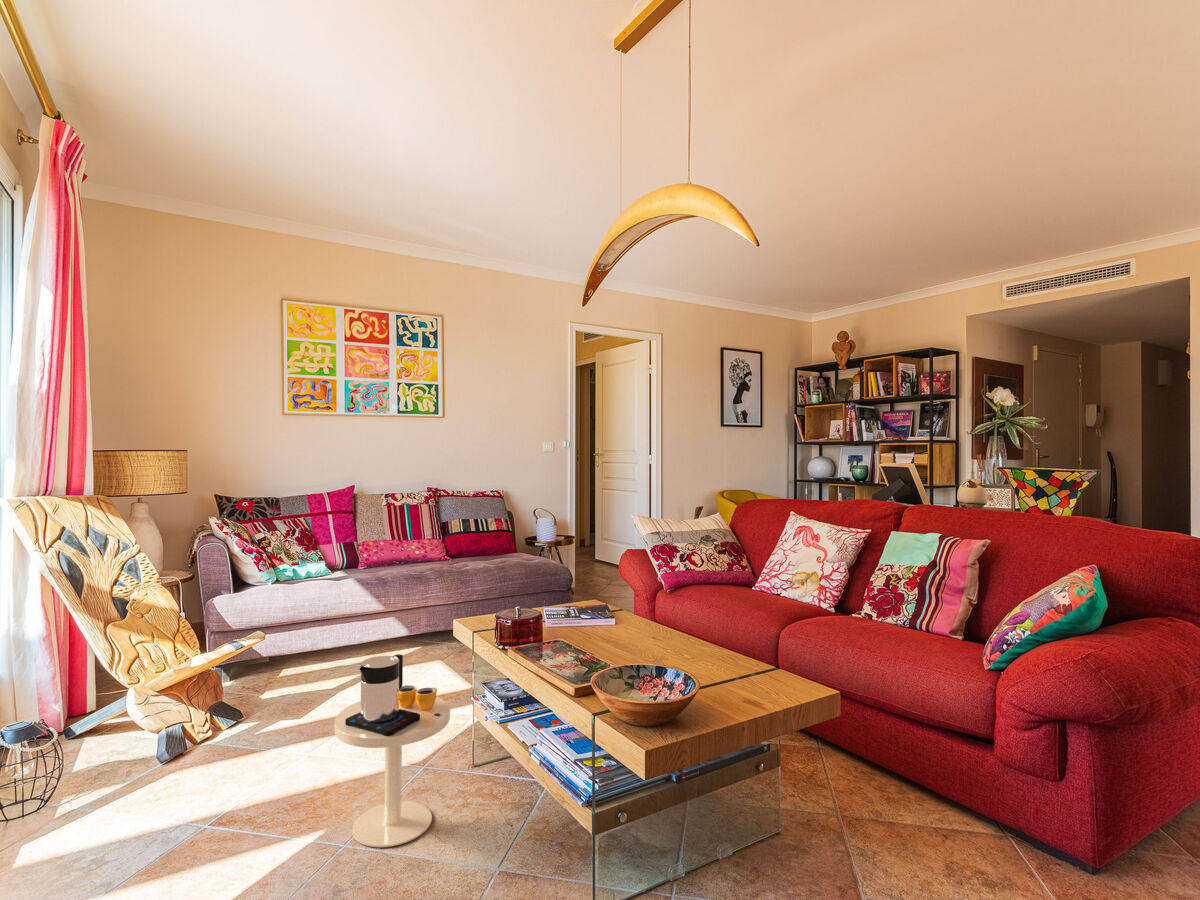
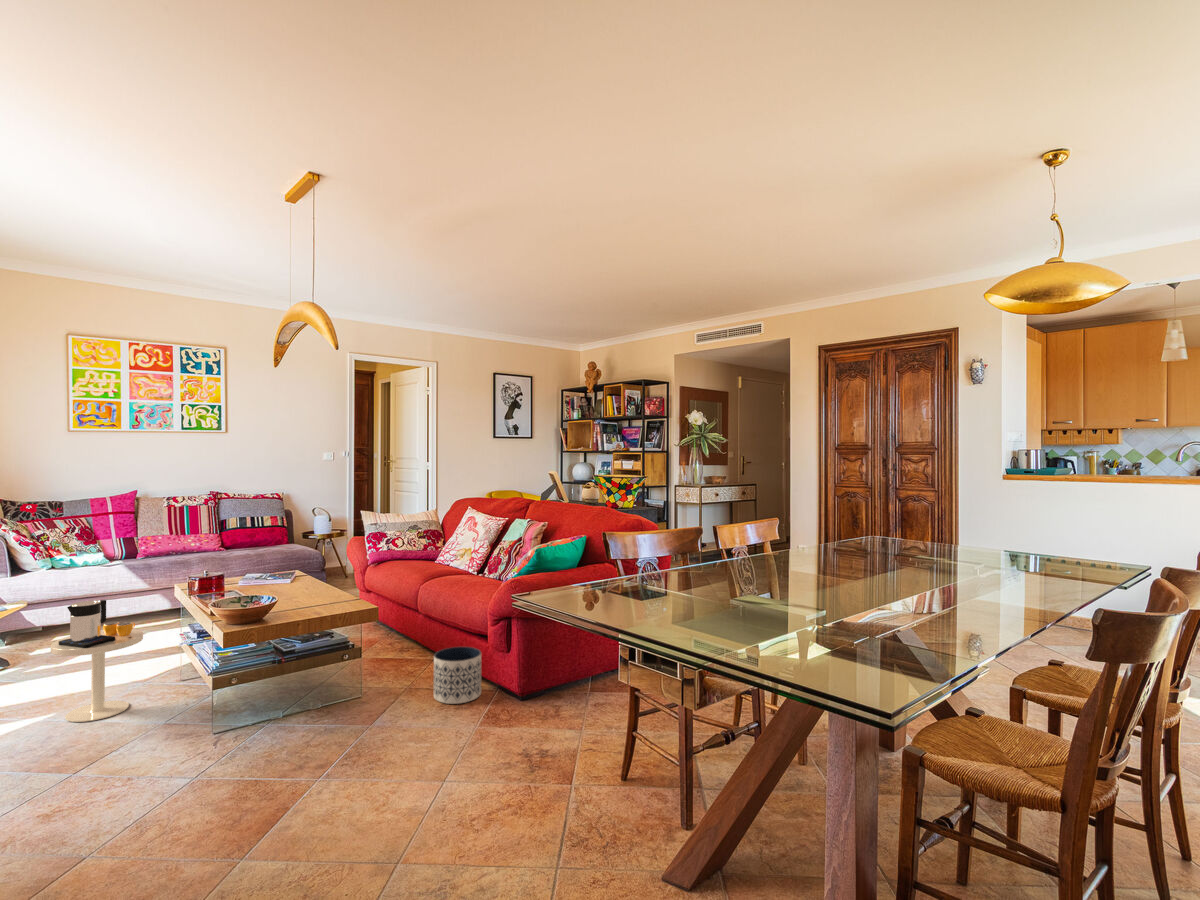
planter: none [896,752,985,863] -> present [434,647,481,704]

